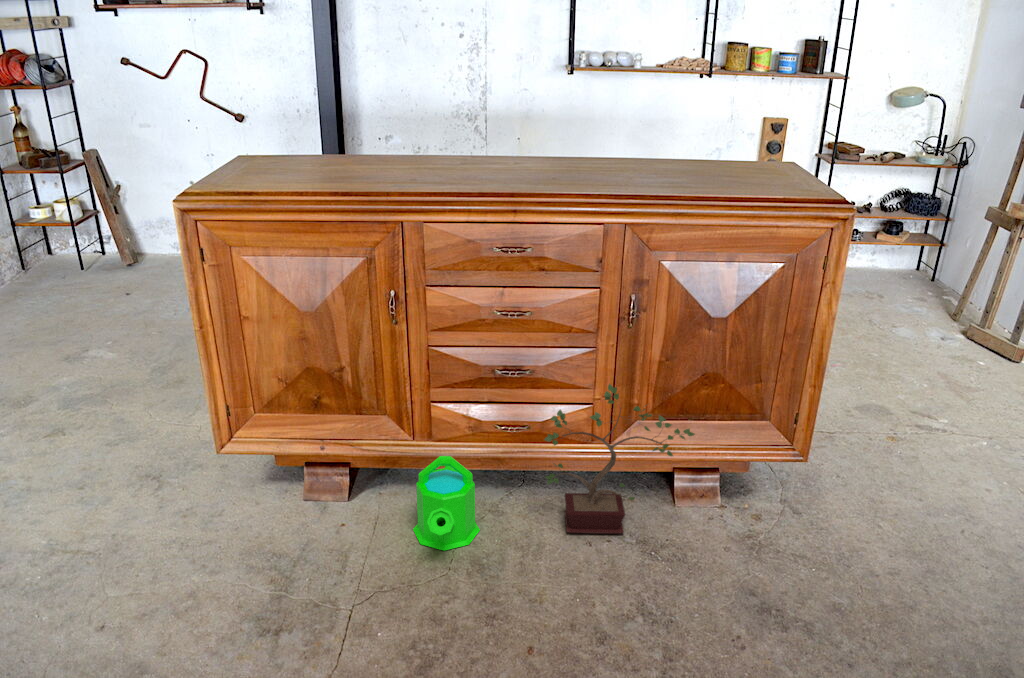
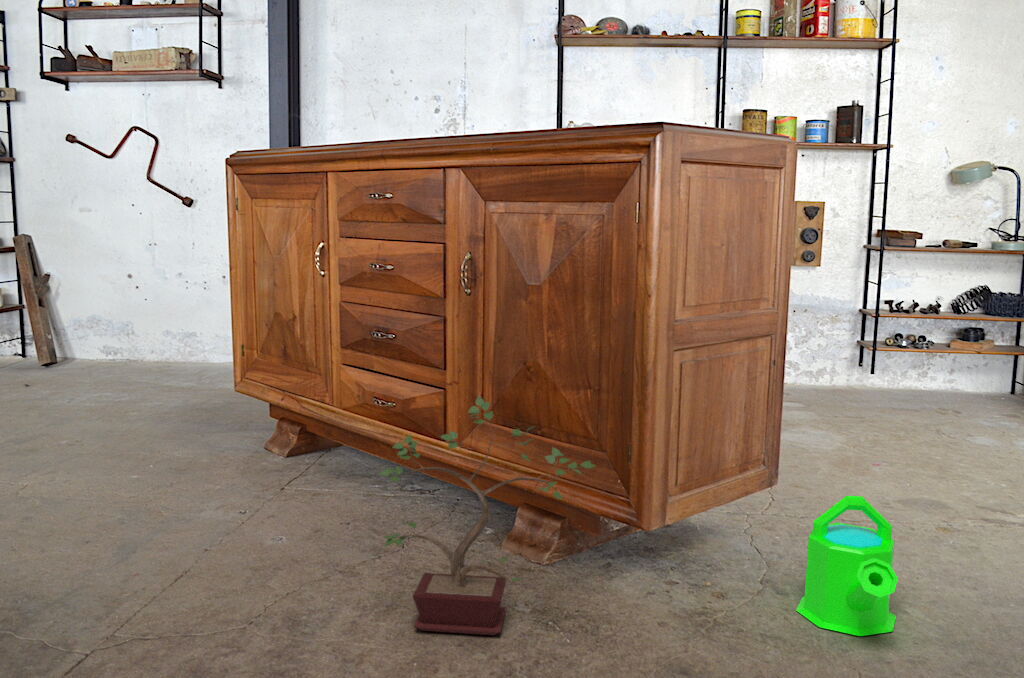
watering can: present [413,456,480,551] -> present [796,496,898,636]

